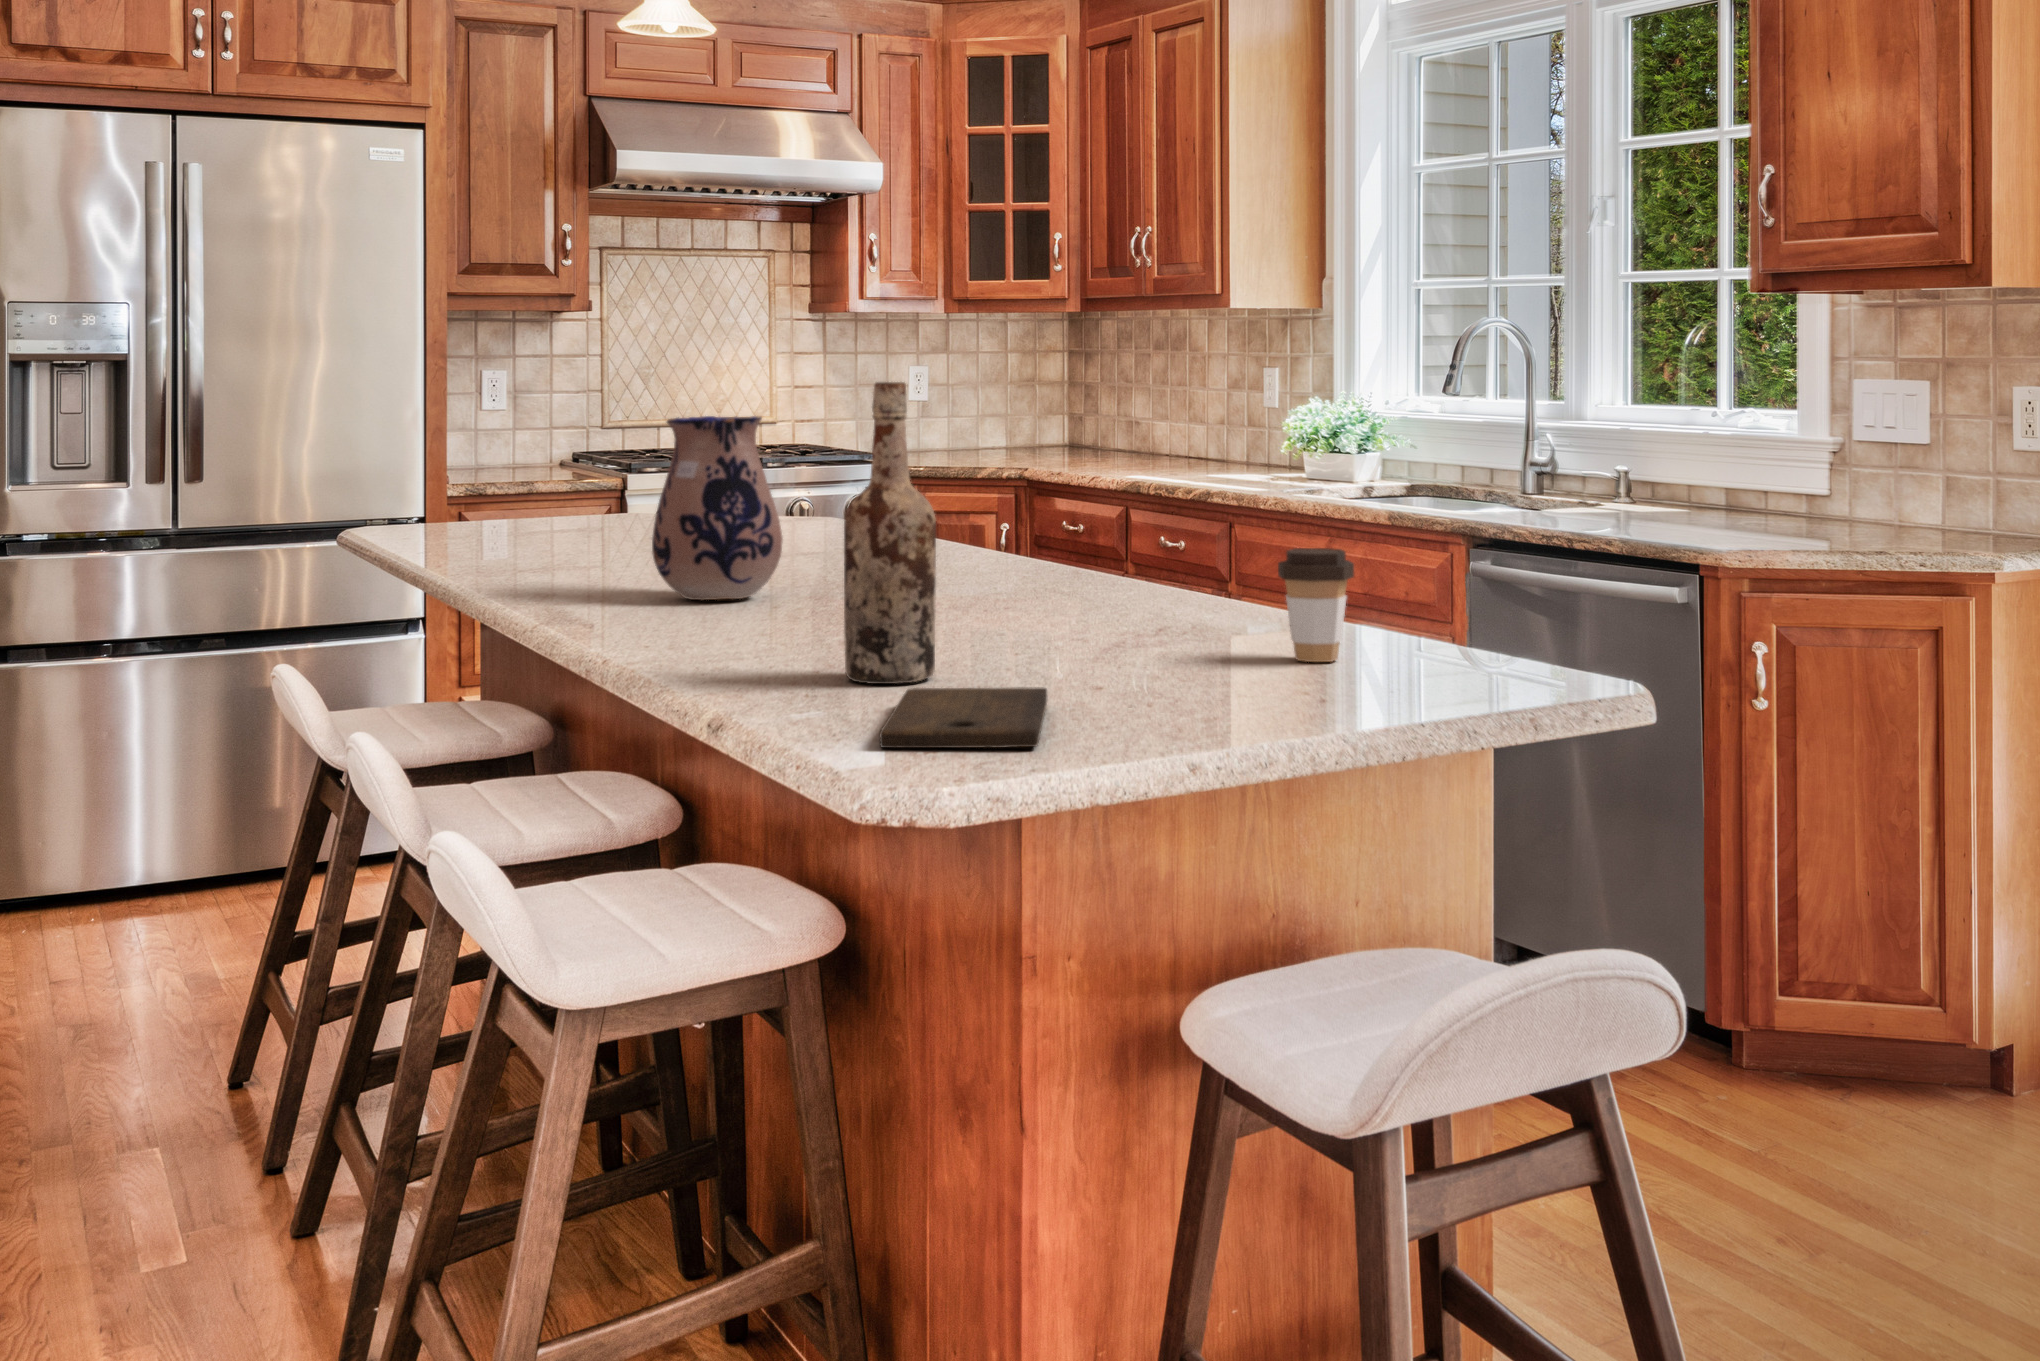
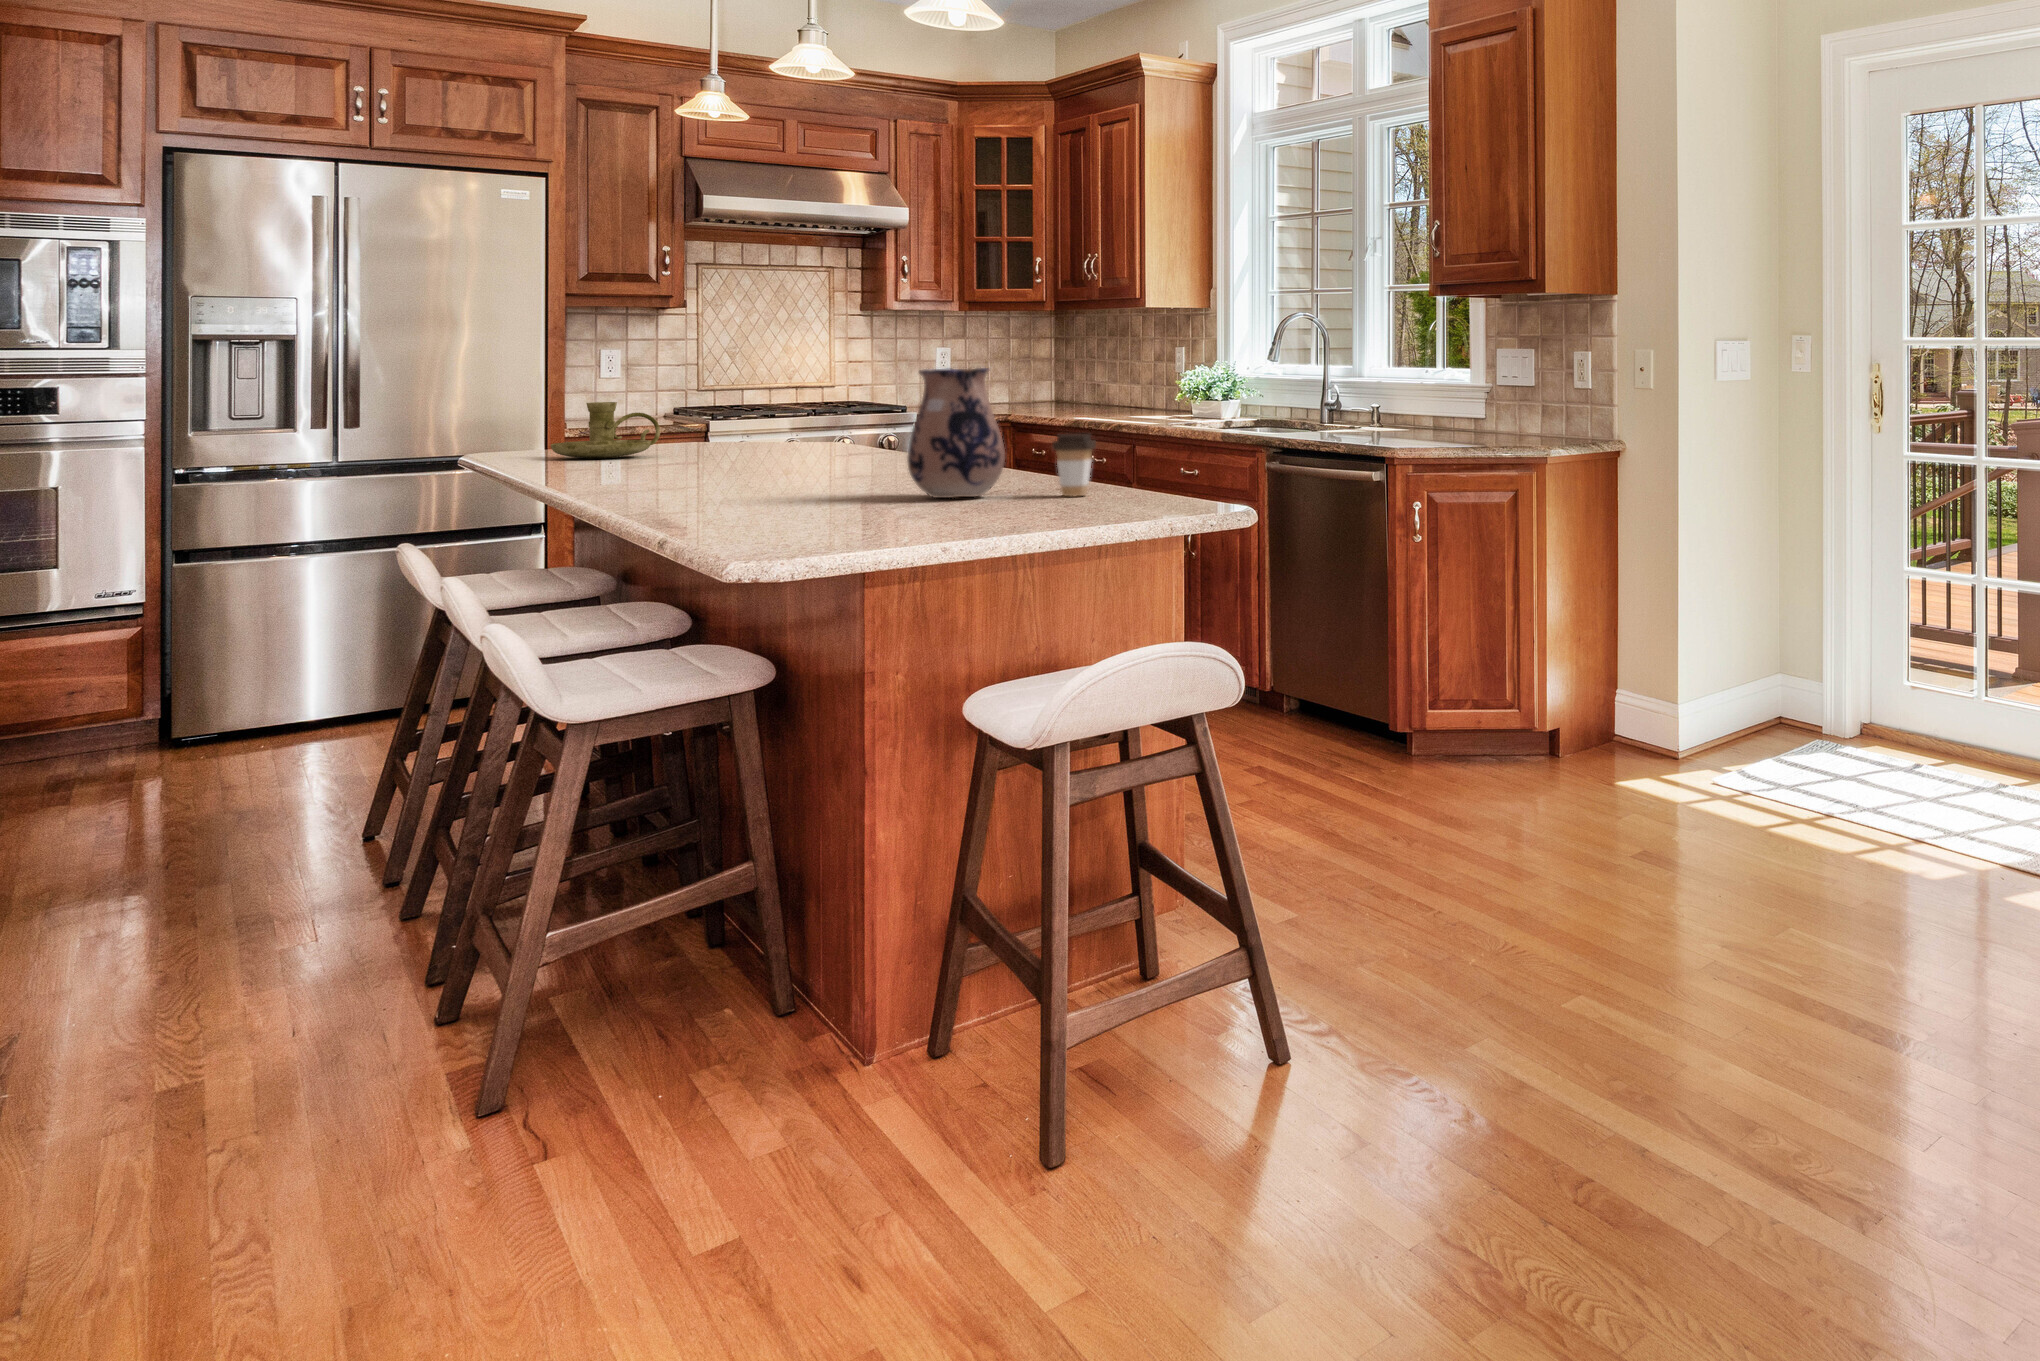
wine bottle: present [844,382,936,684] -> none [771,337,830,509]
ceramic pitcher: present [652,416,783,600] -> present [907,368,1005,498]
candle holder: none [449,456,589,541] -> present [551,402,660,459]
cutting board: present [880,687,1047,748] -> none [763,504,883,530]

